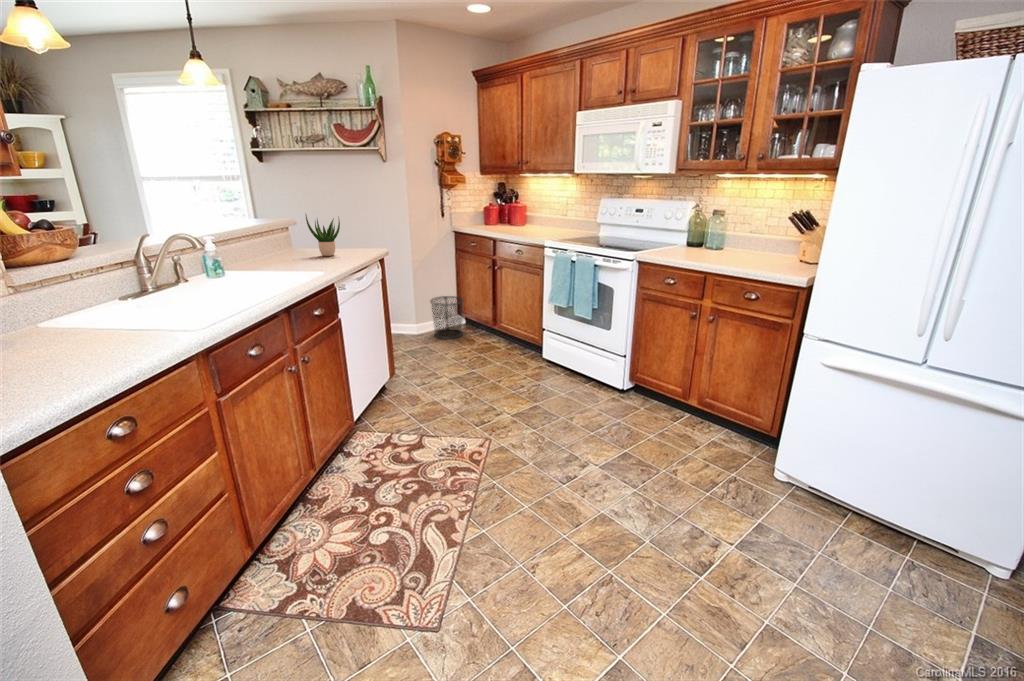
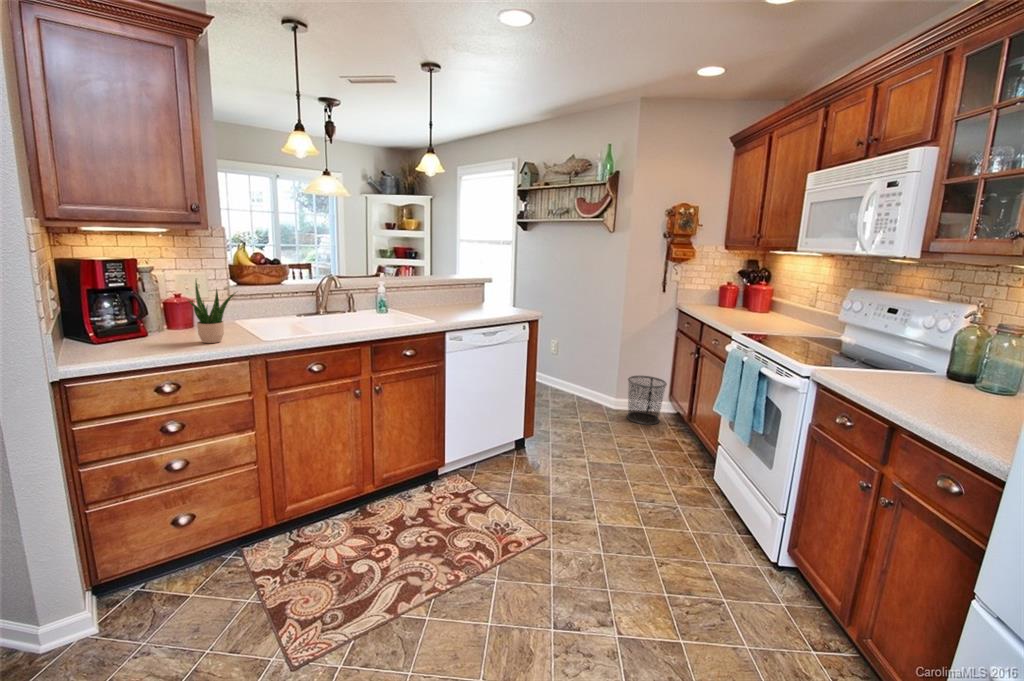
potted plant: present [306,215,340,256] -> present [189,281,235,343]

